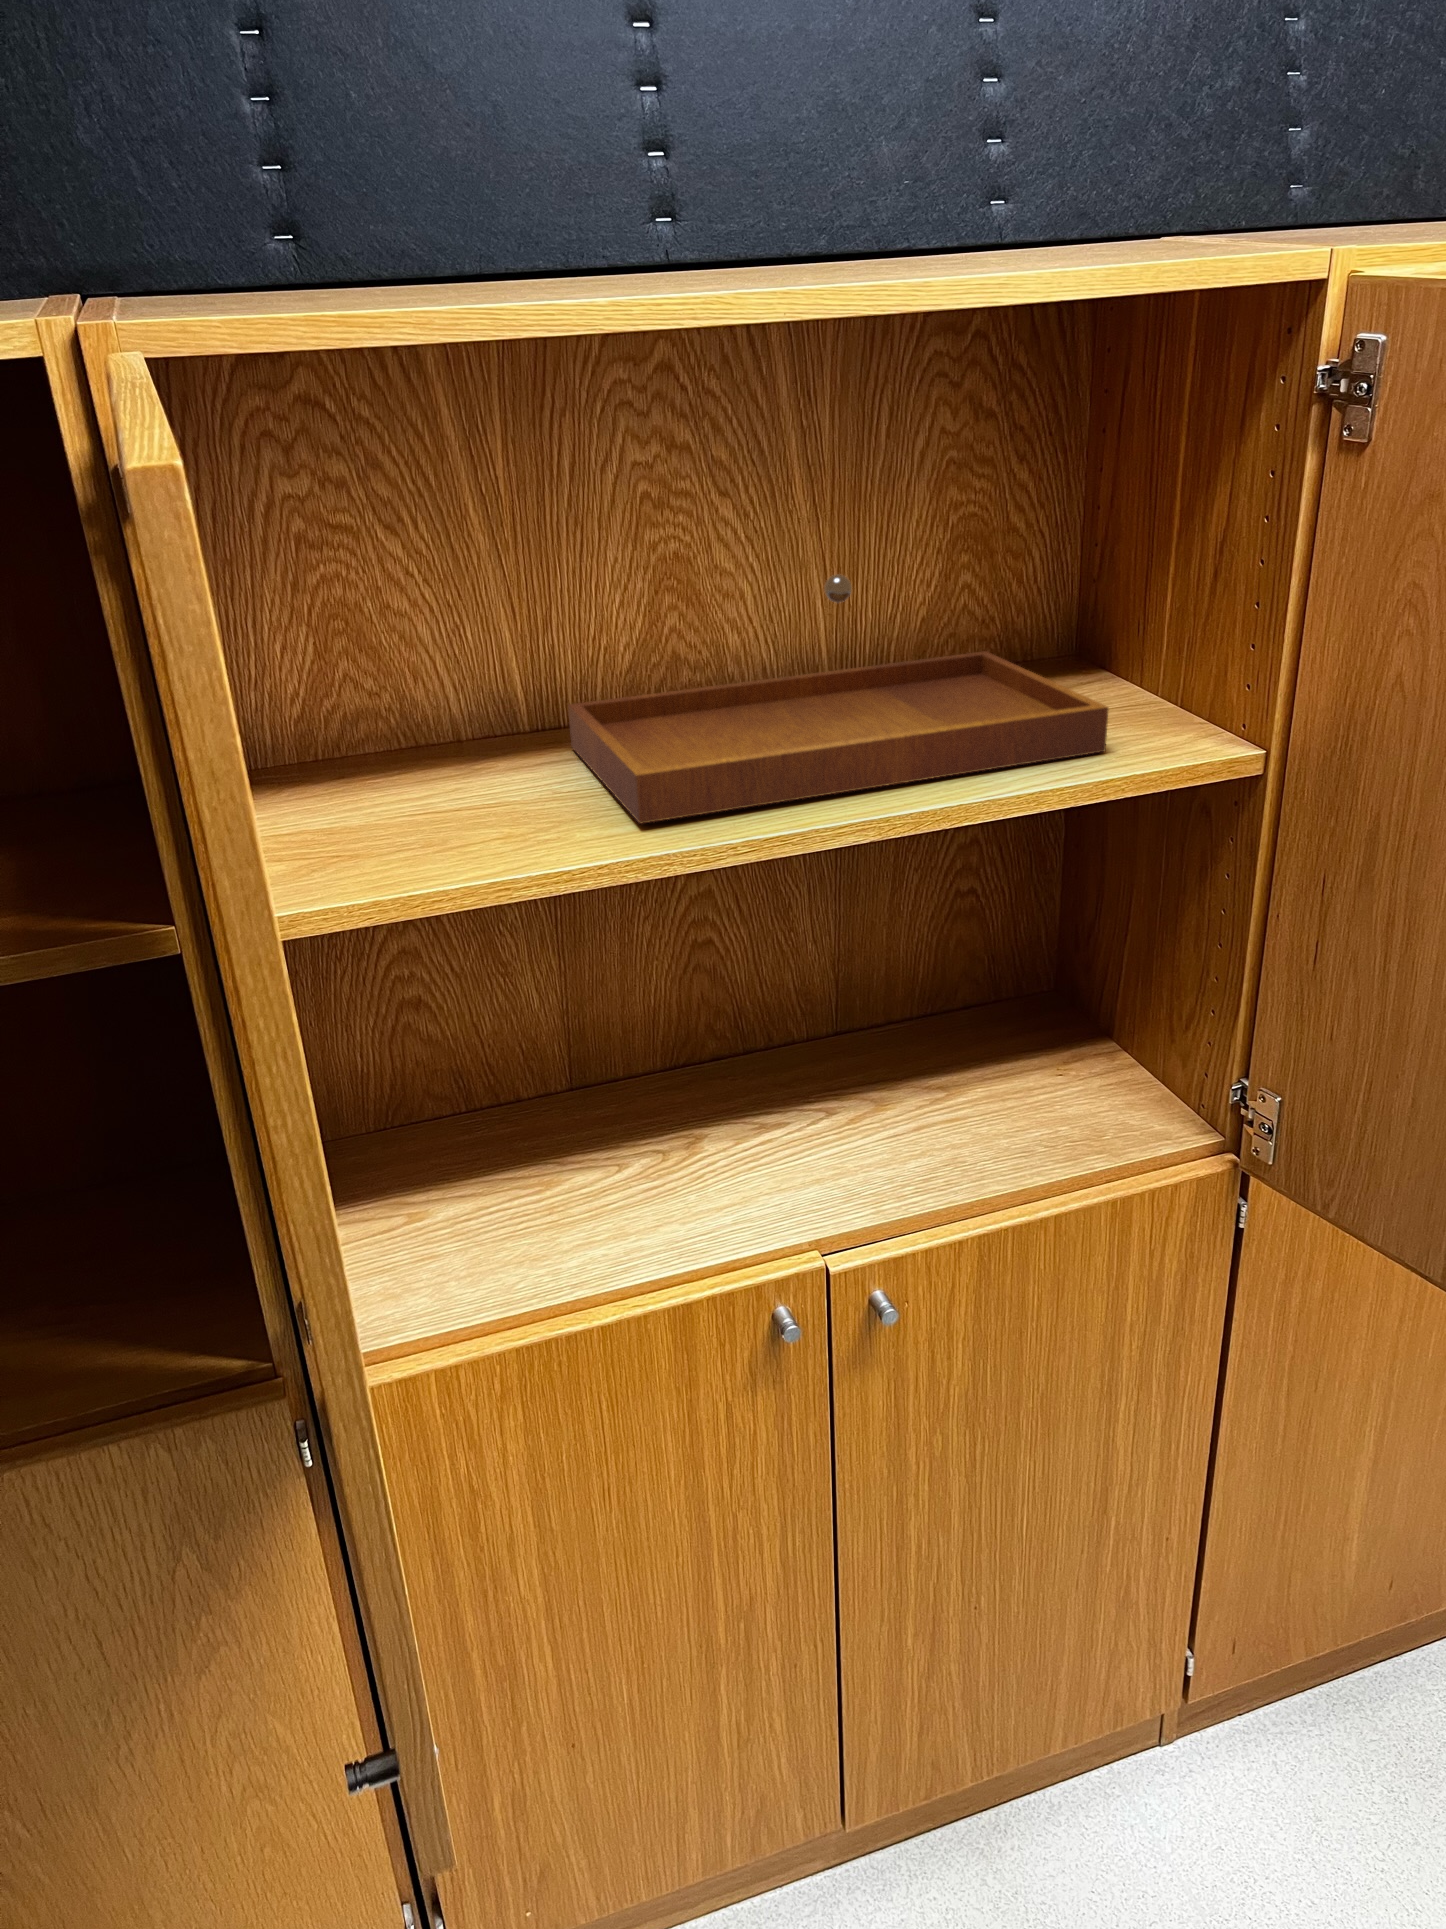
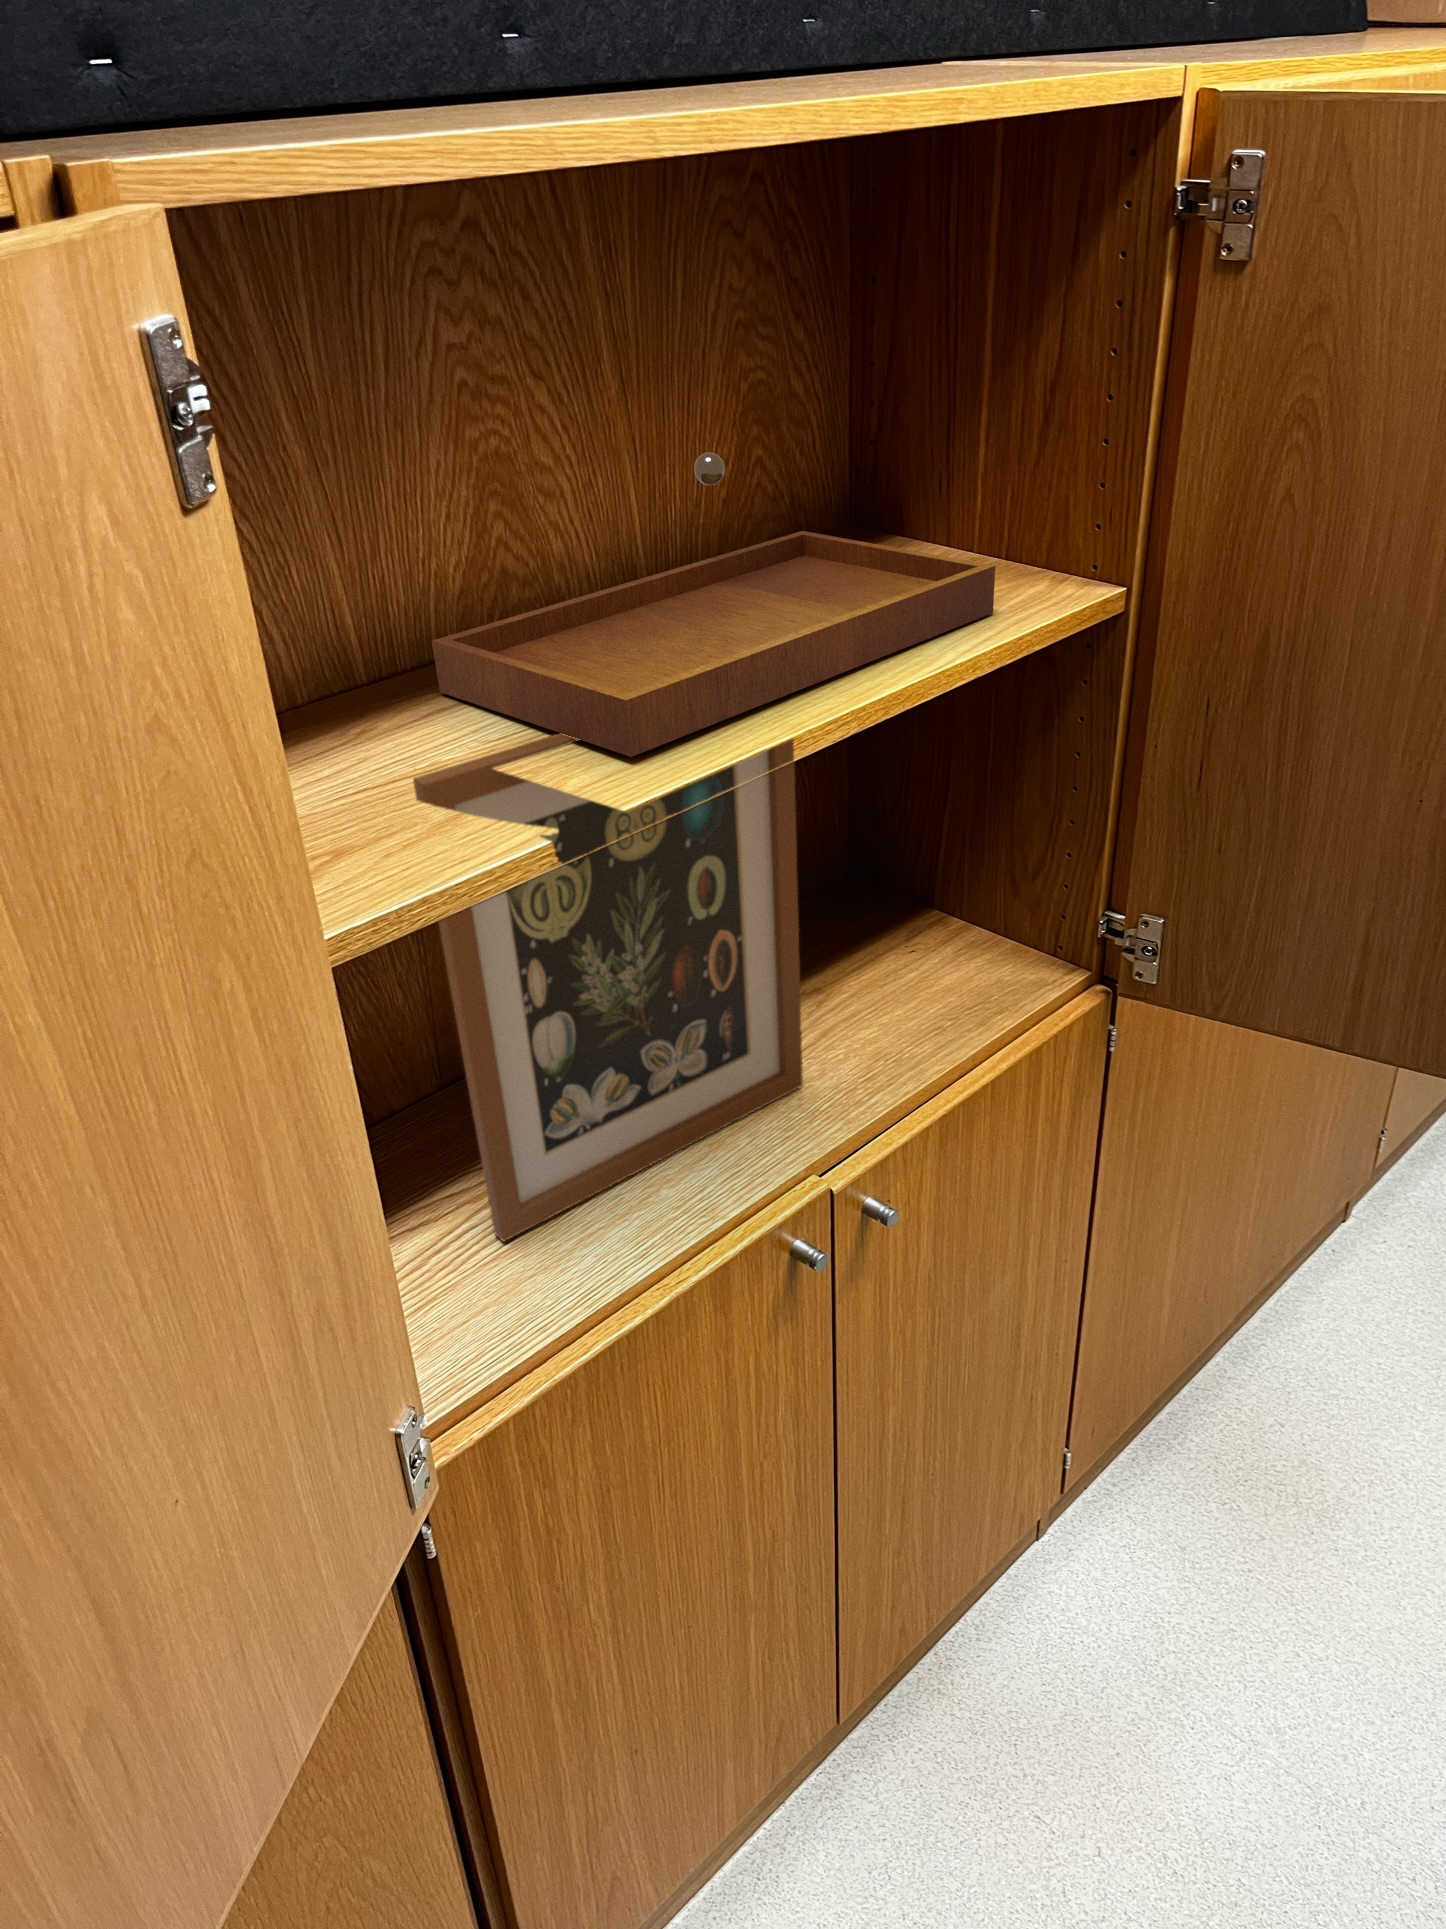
picture frame: none [472,770,862,1226] -> present [413,733,803,1241]

